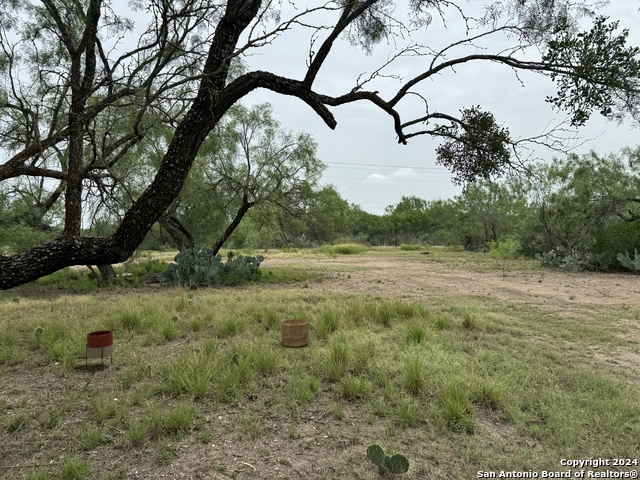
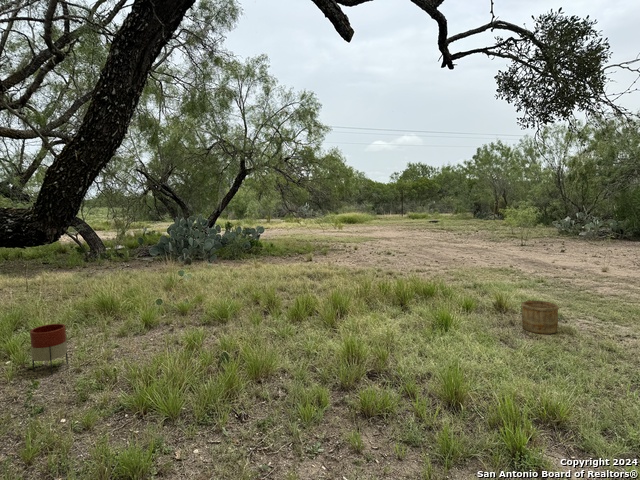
wooden bucket: present [280,319,309,347] -> present [521,300,559,334]

